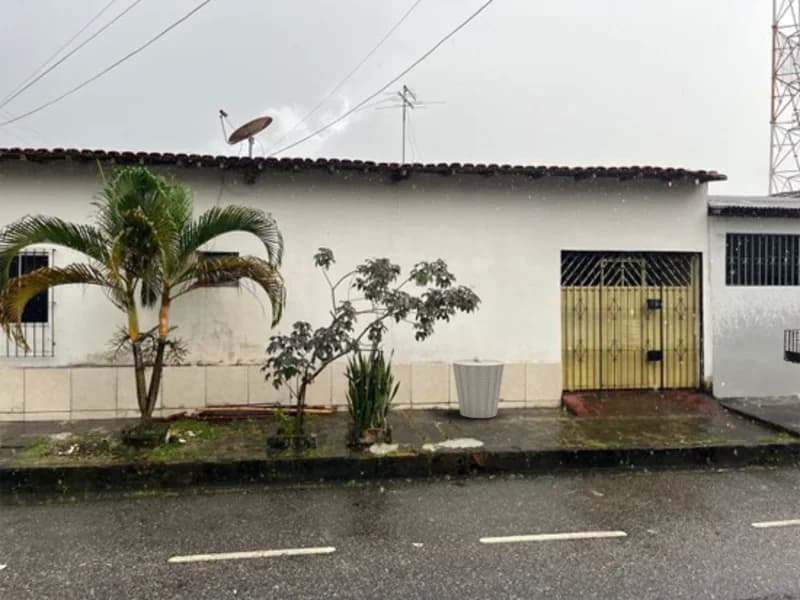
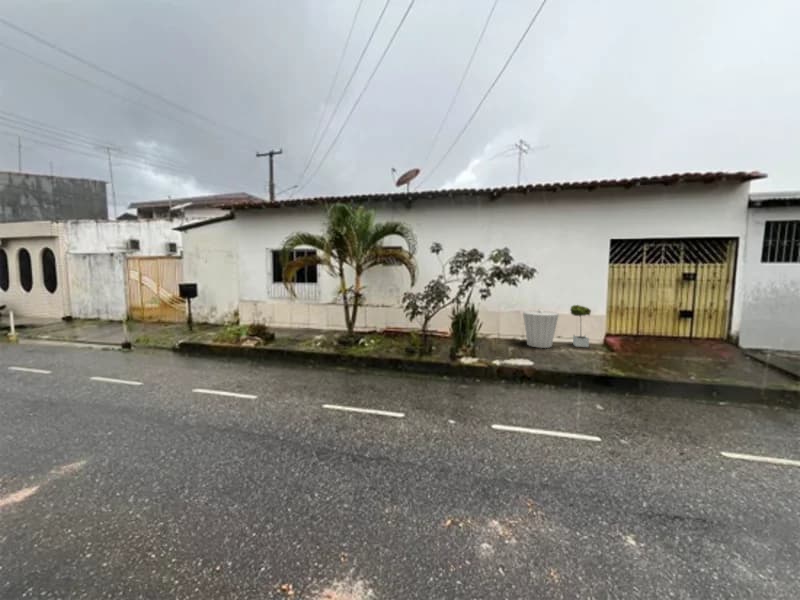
potted tree: none [517,347,546,412] -> present [571,305,591,347]

